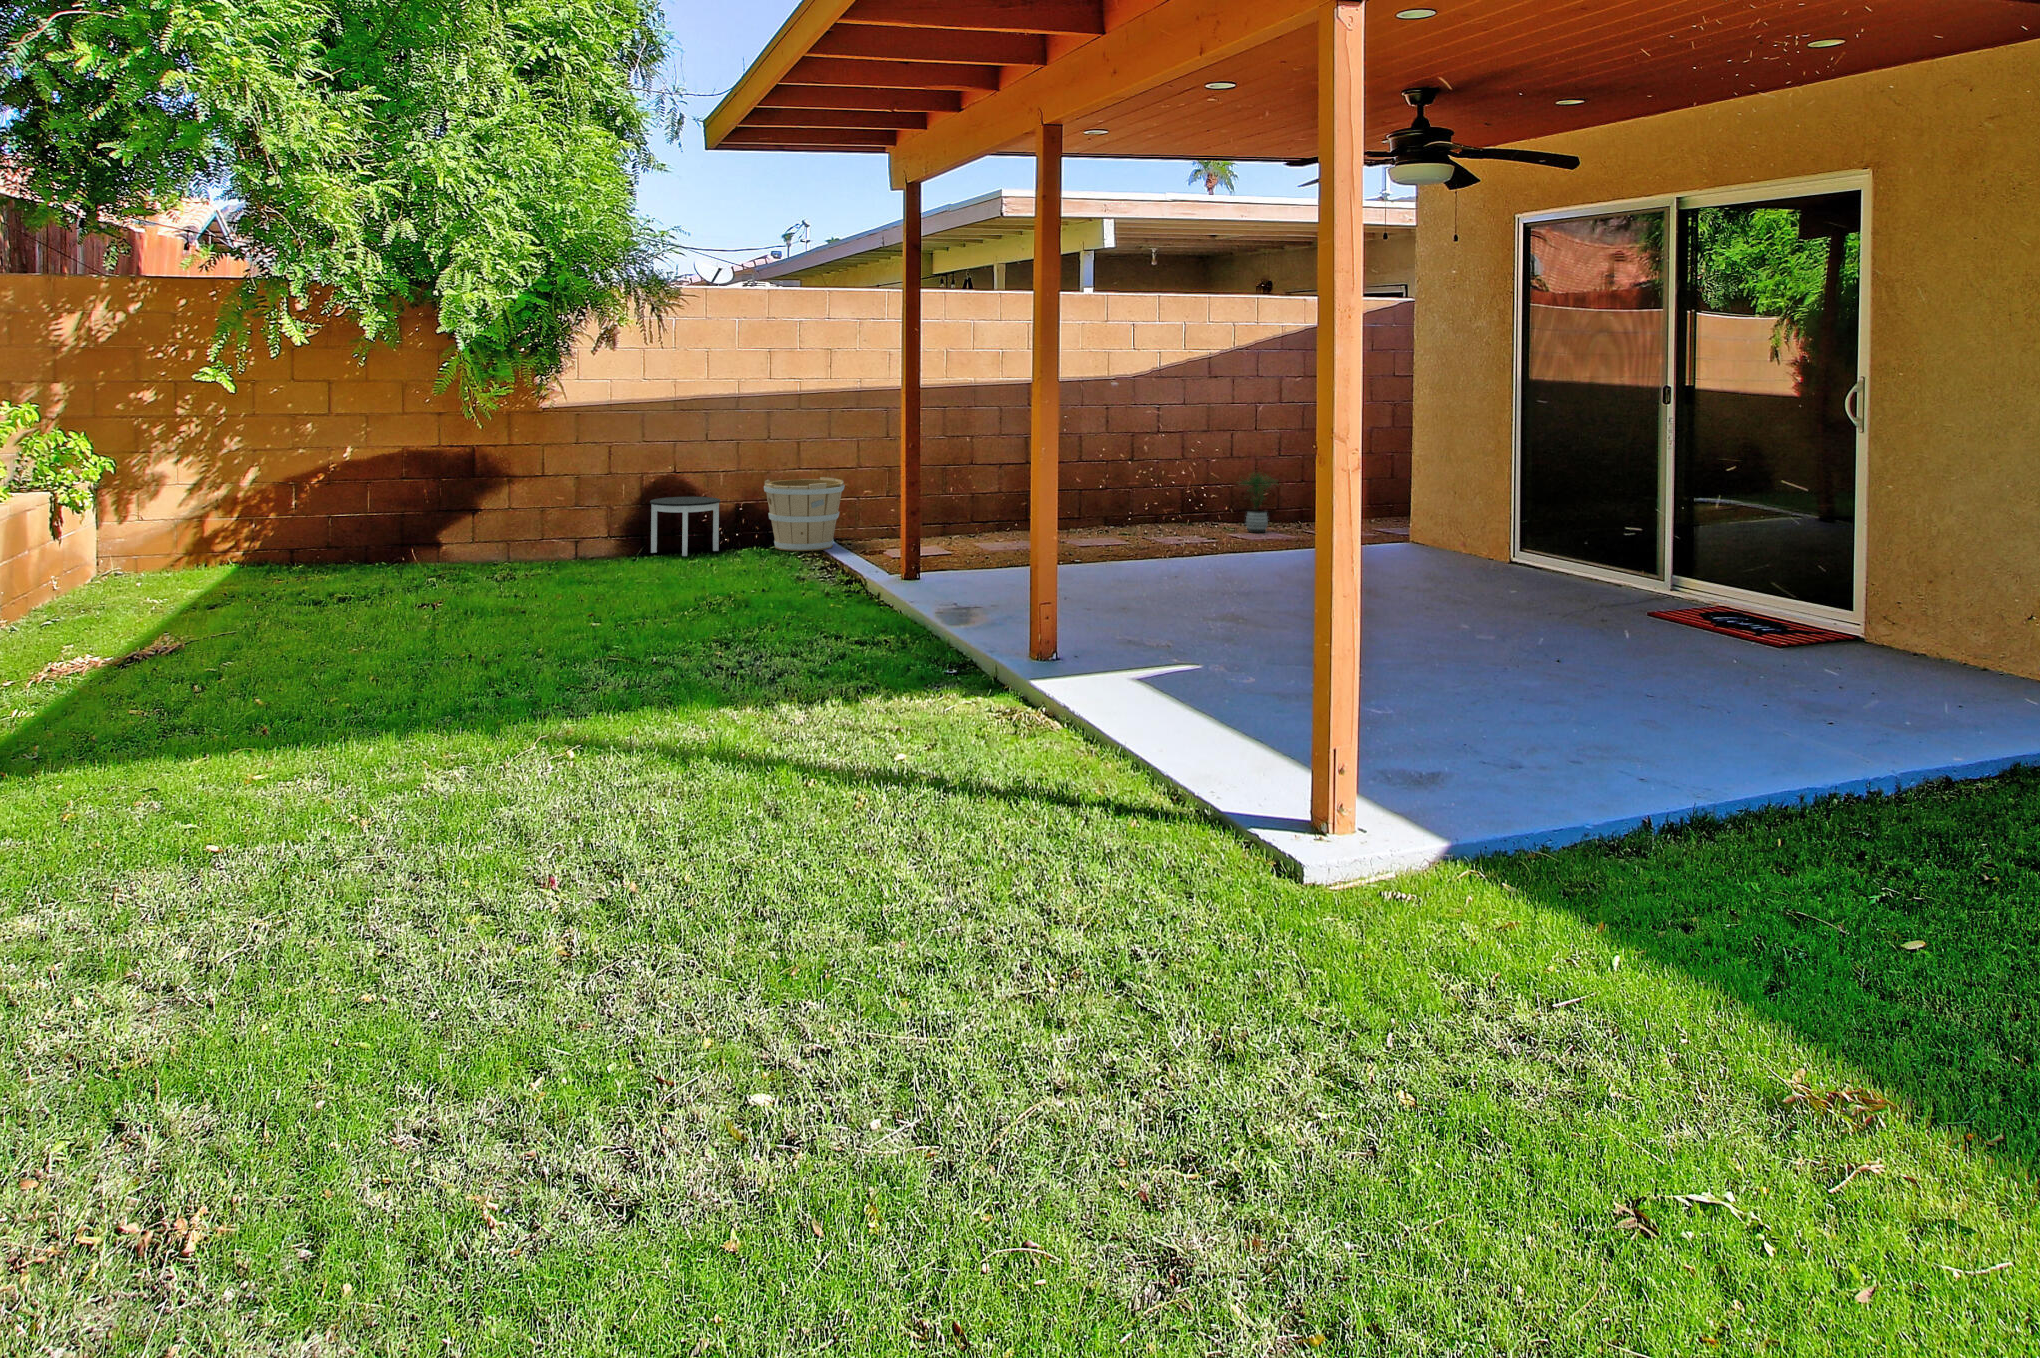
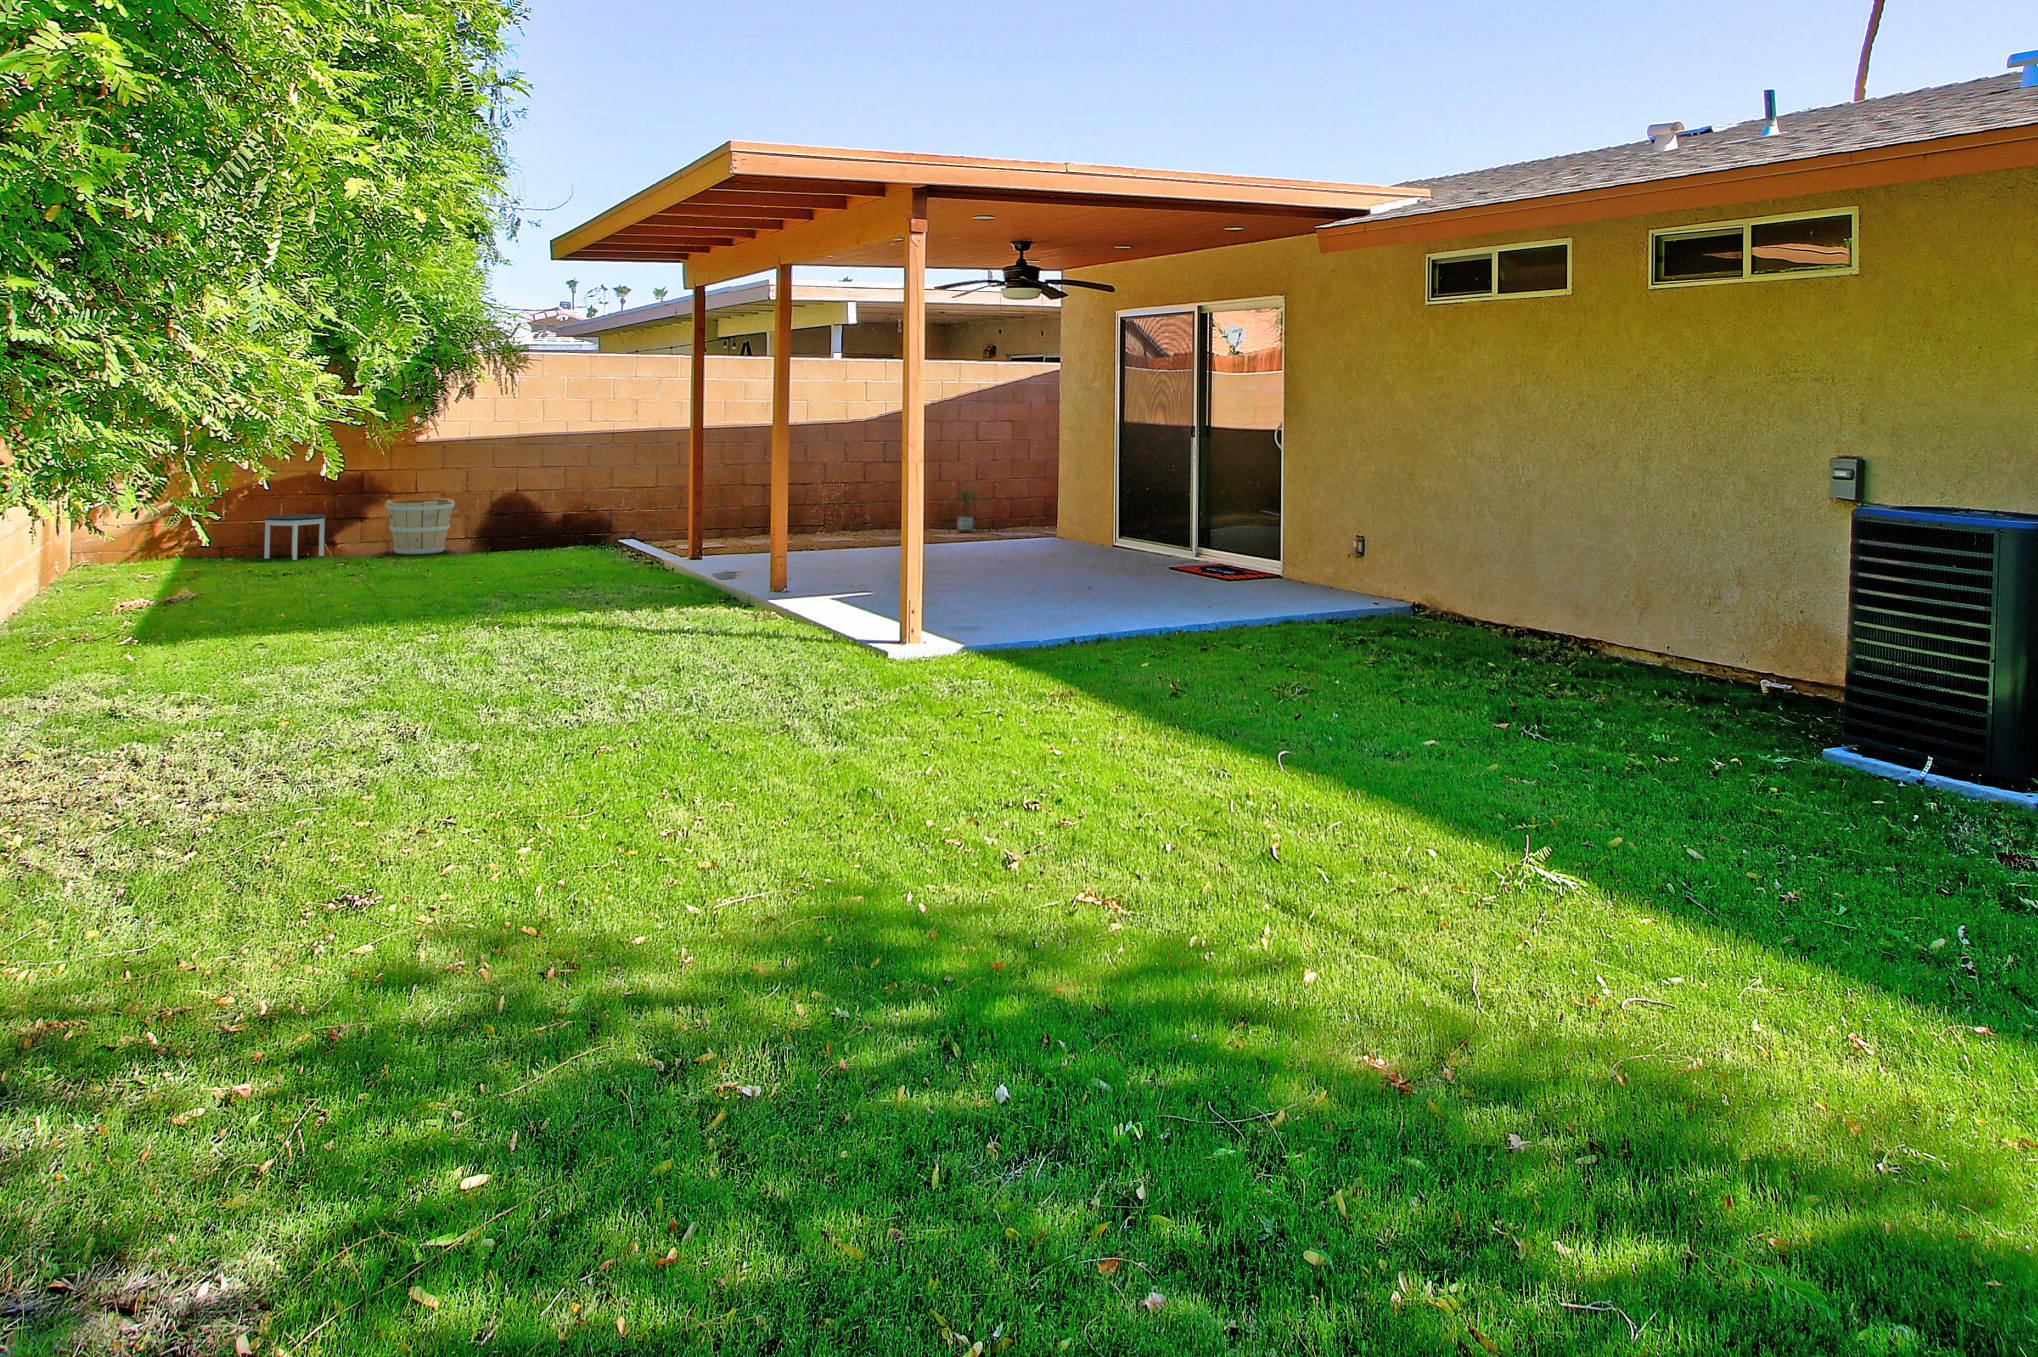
wooden bucket: present [764,477,845,551] -> present [386,497,455,555]
round table: present [650,497,720,556] -> present [264,514,326,560]

